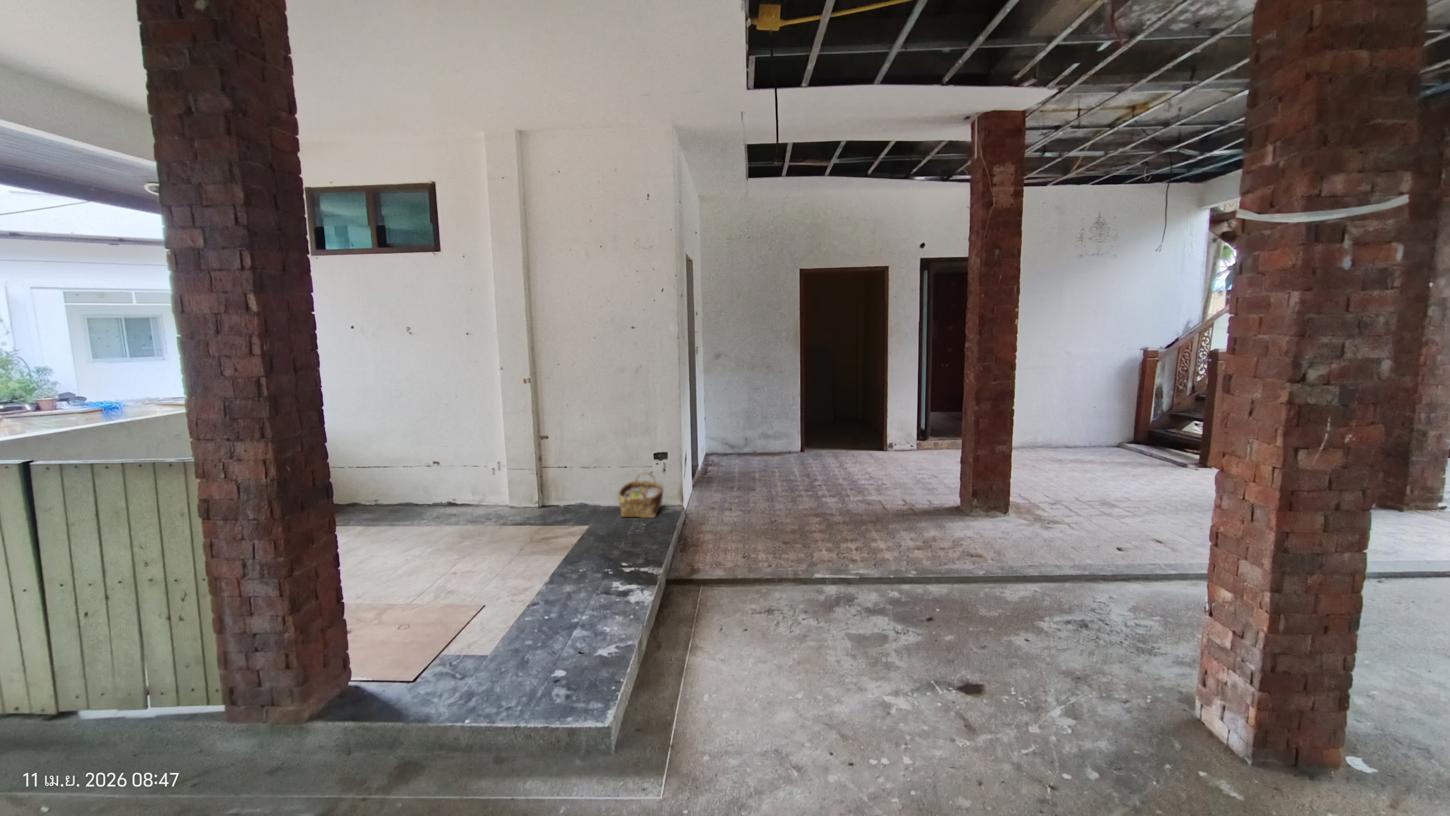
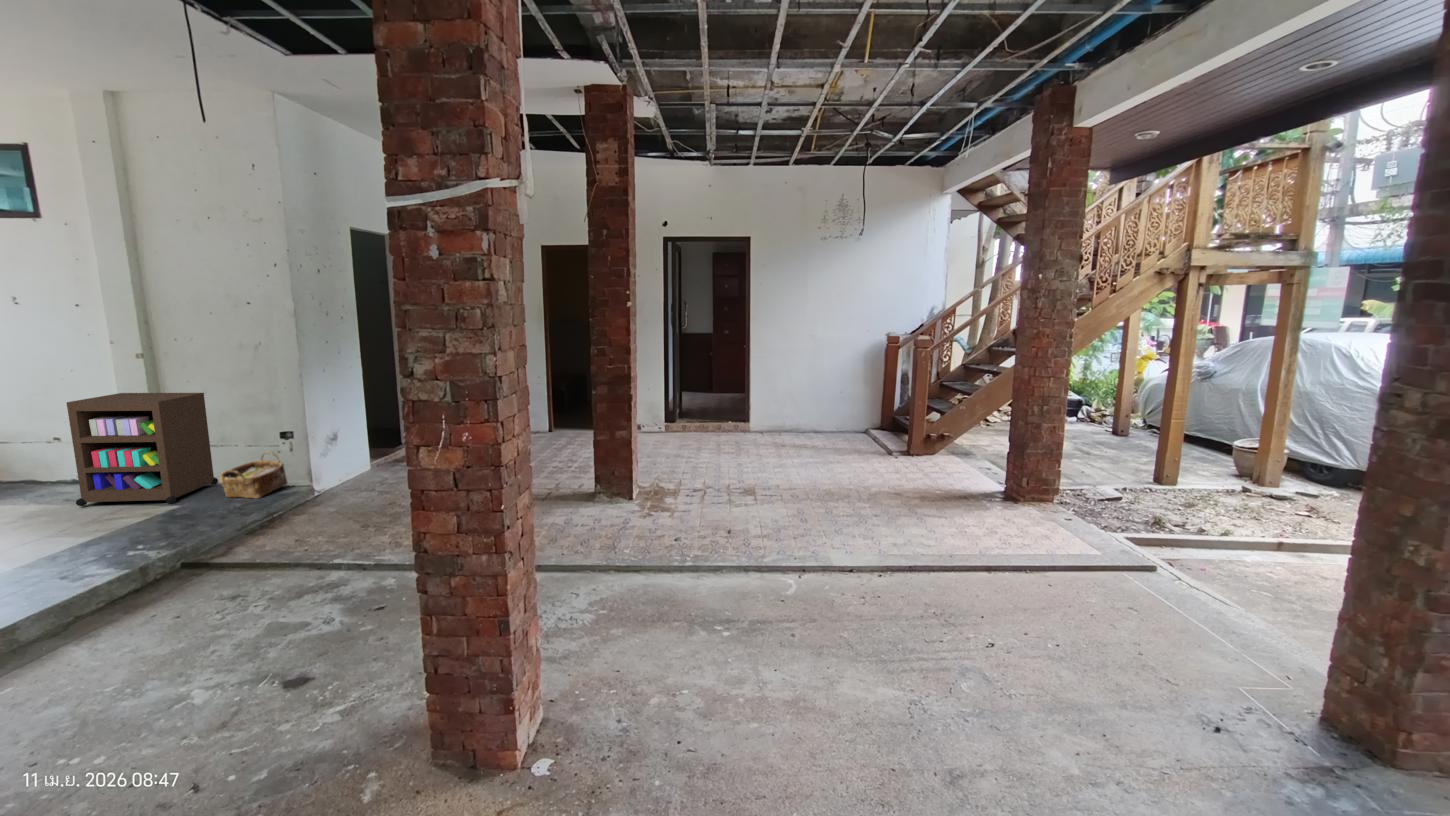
storage cabinet: none [496,416,590,527] -> present [67,393,218,506]

